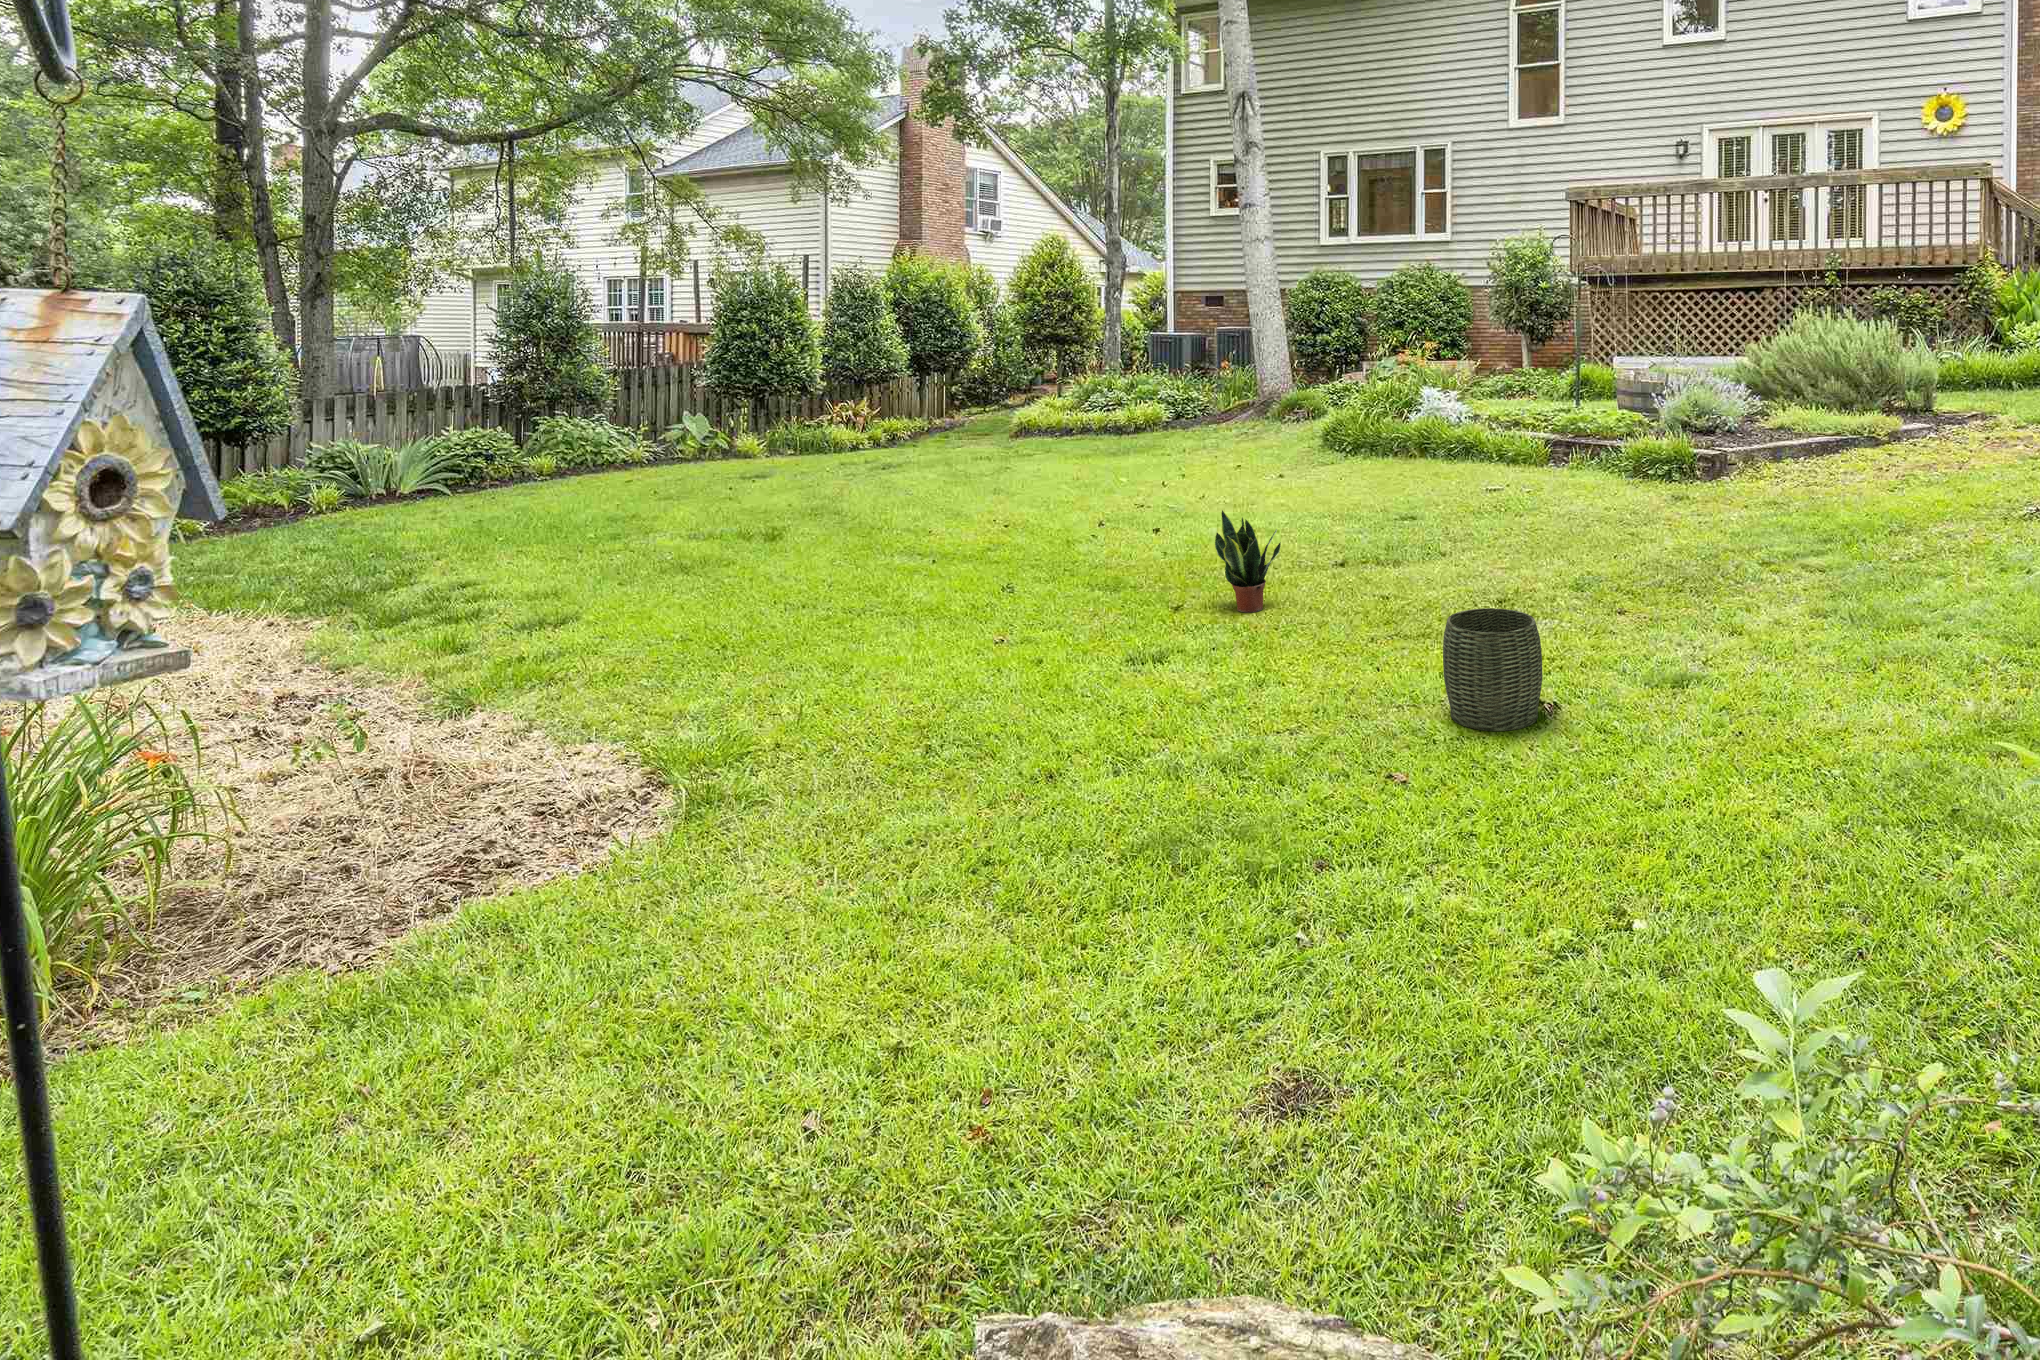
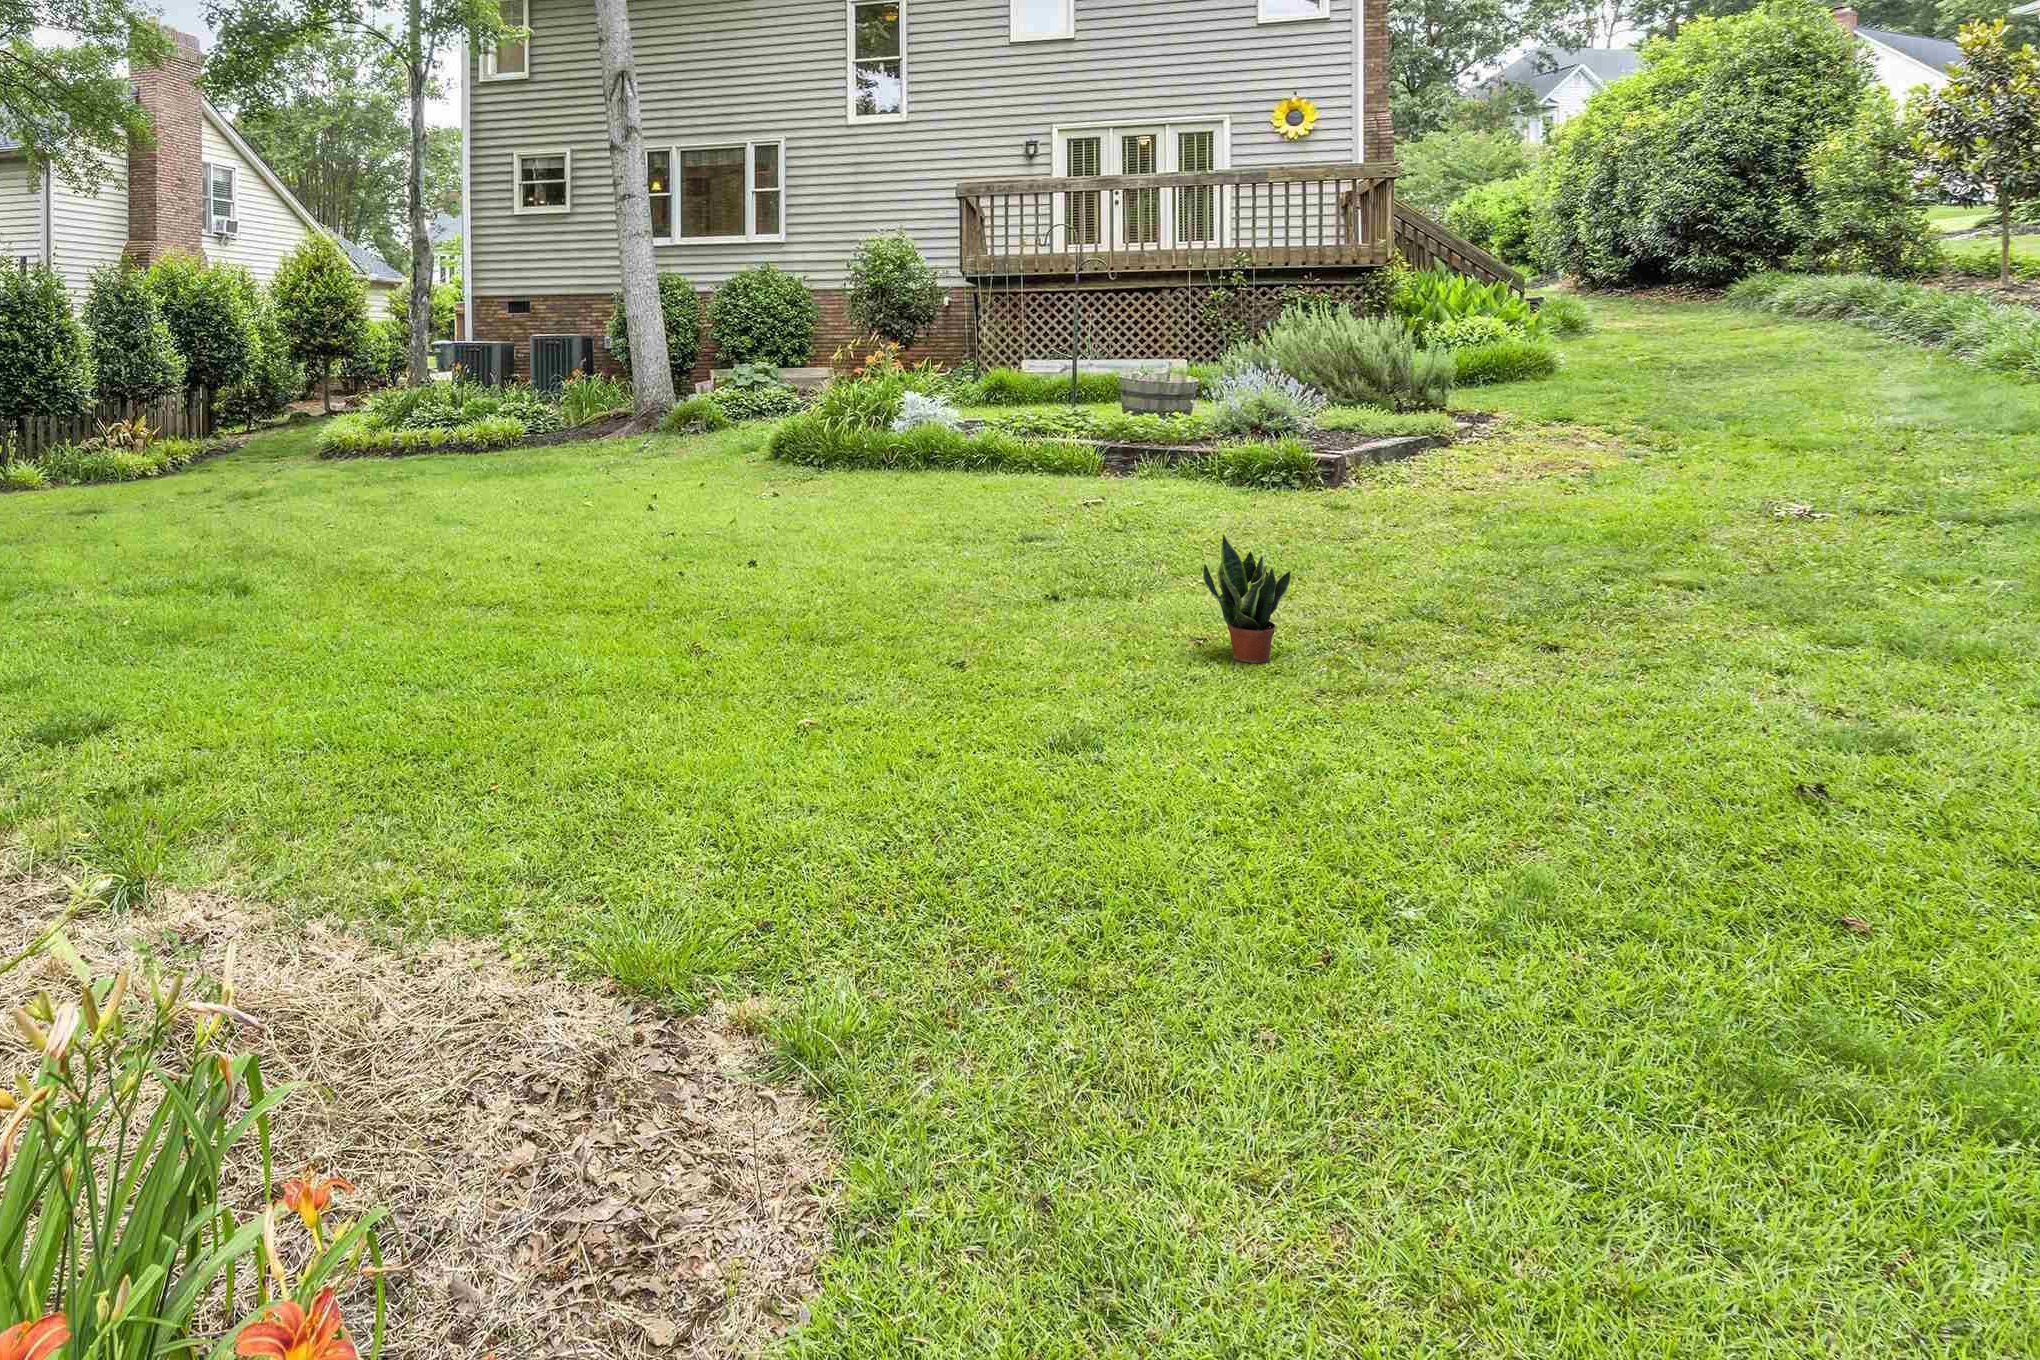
woven basket: present [1443,608,1543,731] -> none [1824,635,1999,794]

